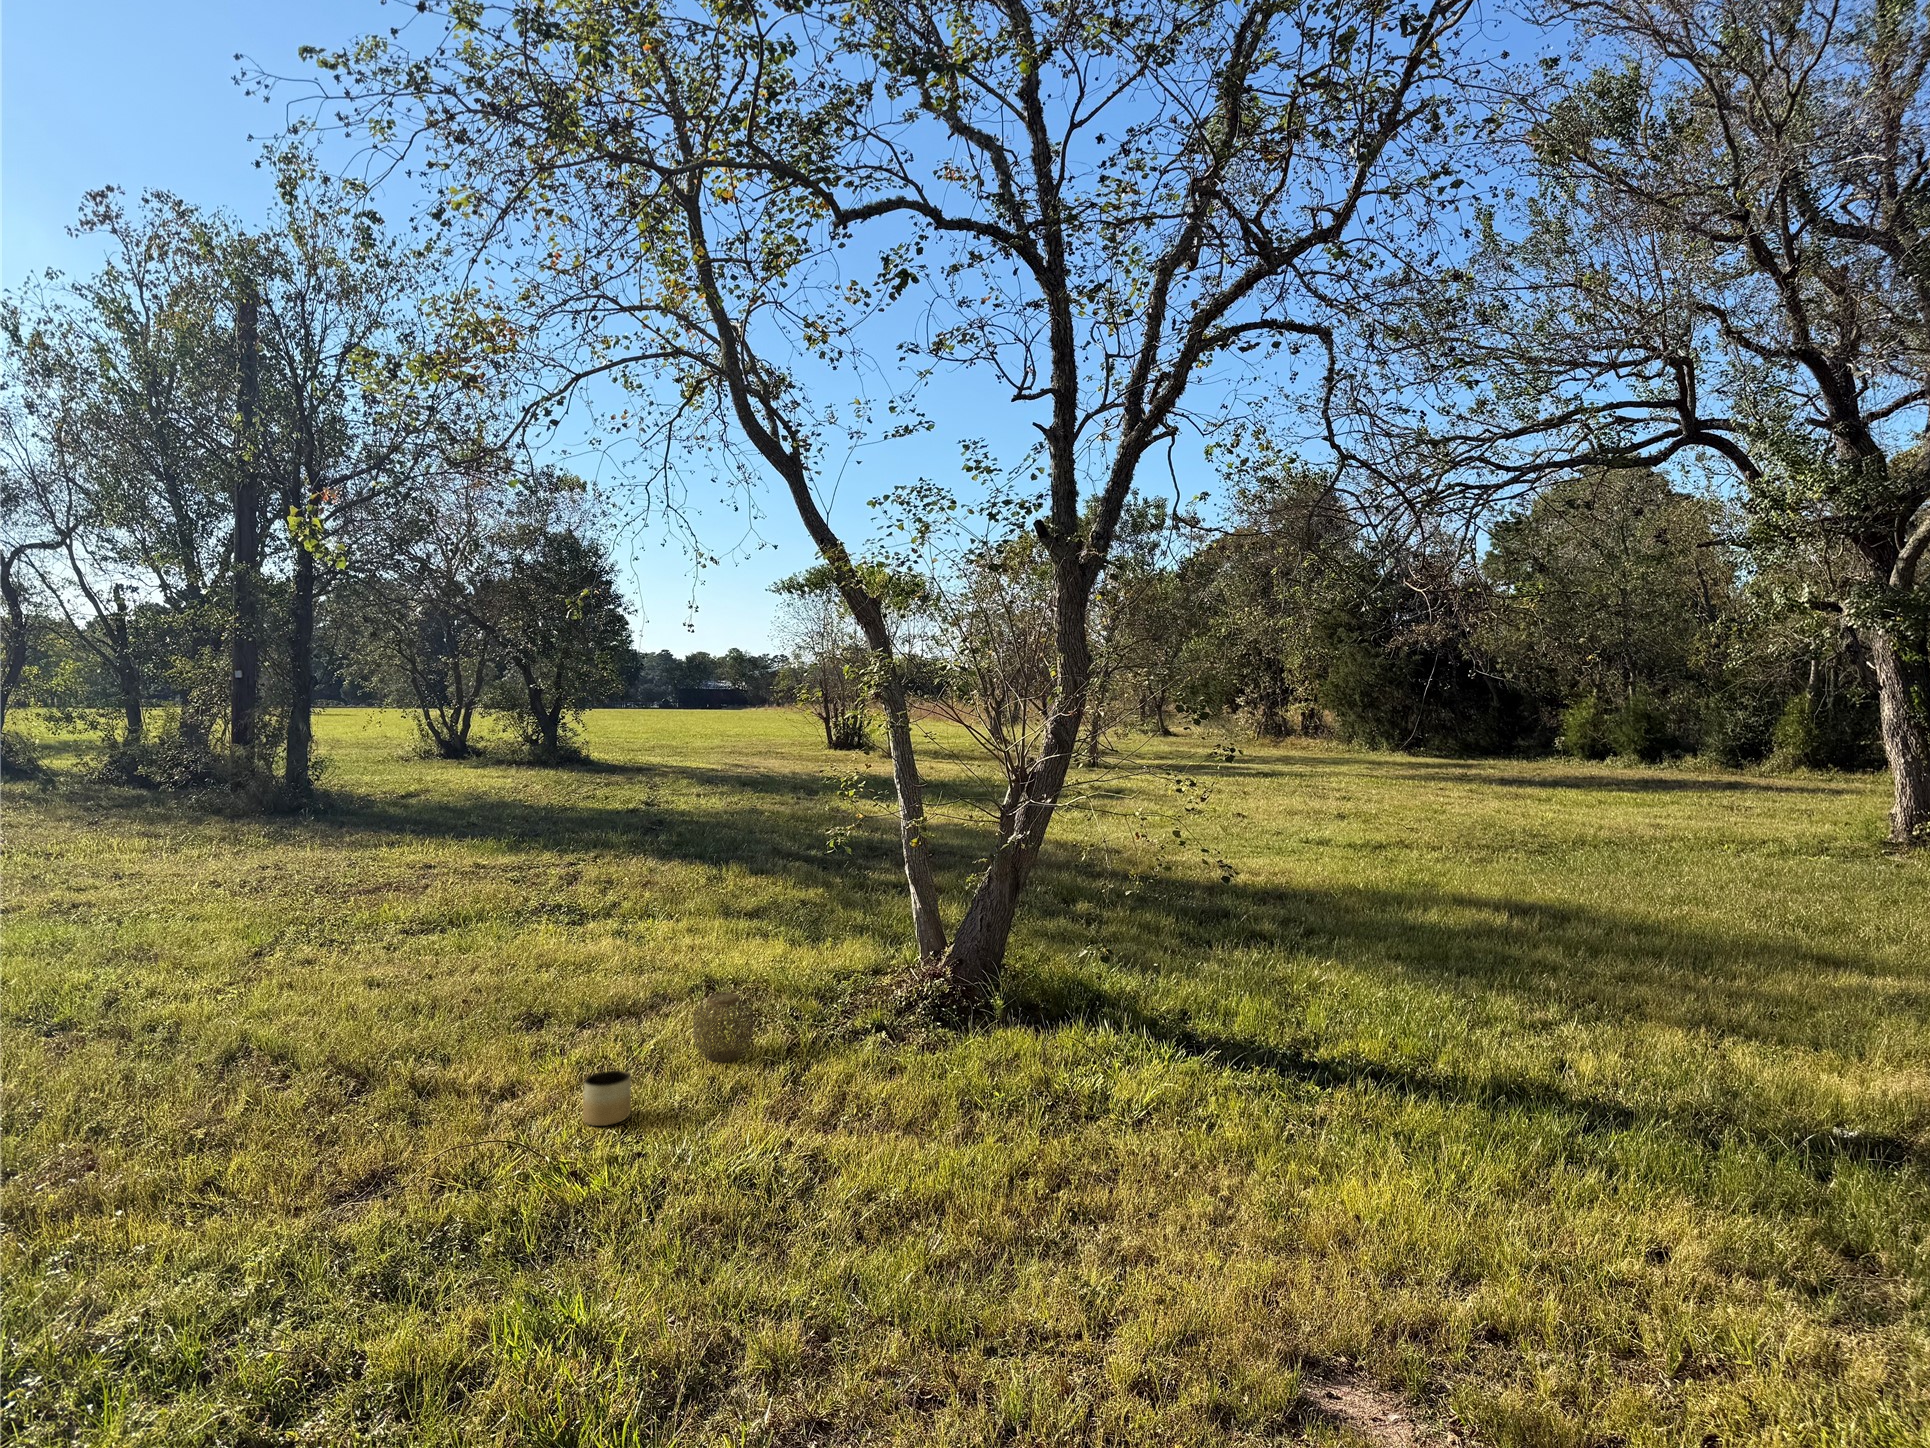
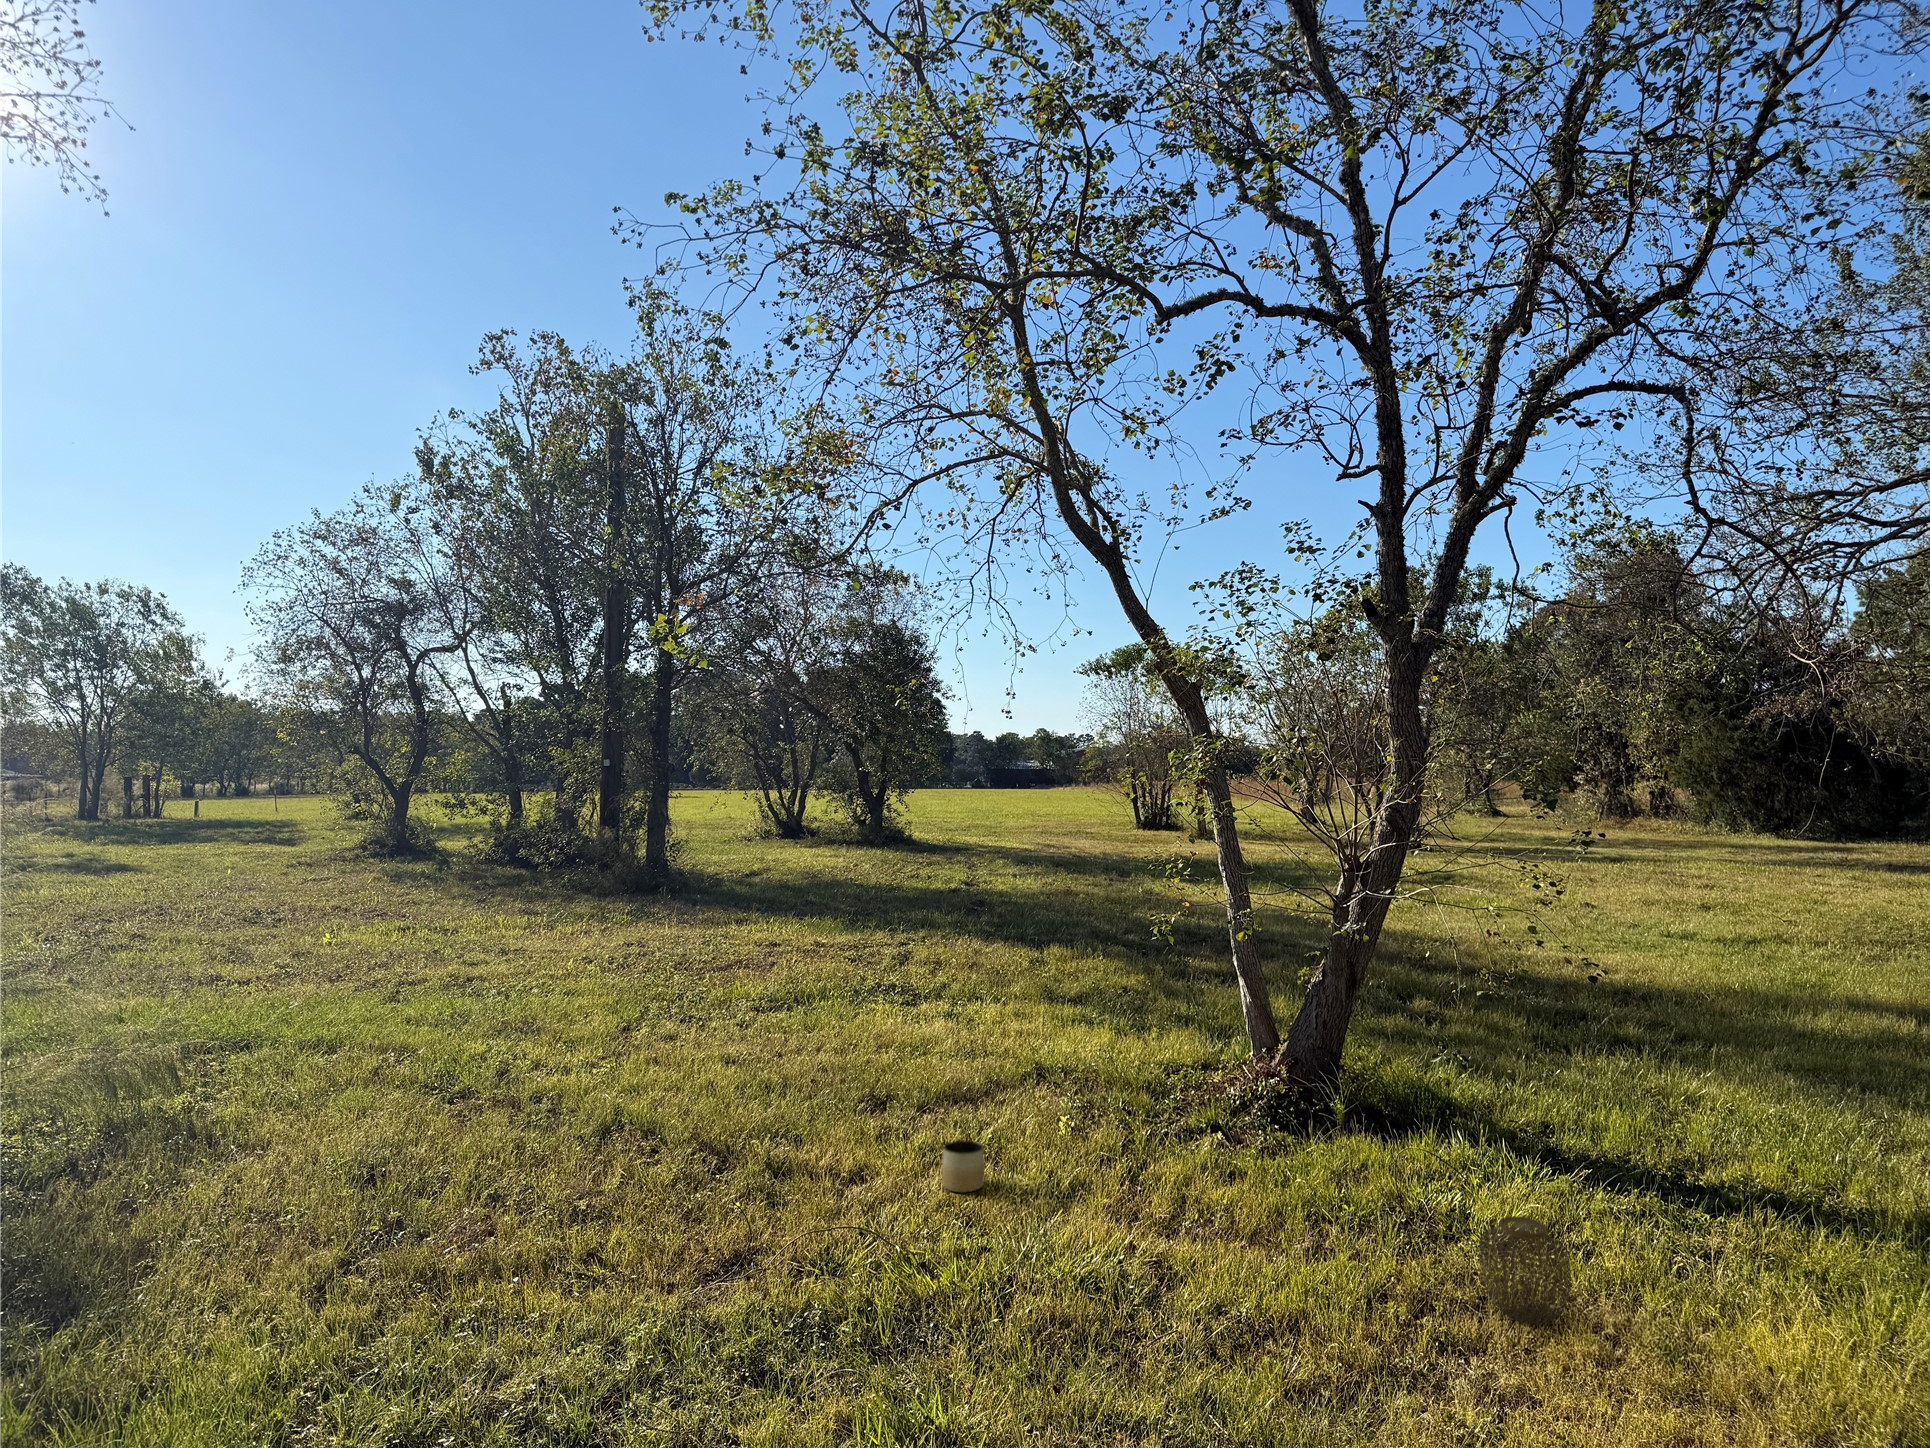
woven basket: present [693,992,753,1062] -> present [1480,1216,1571,1325]

